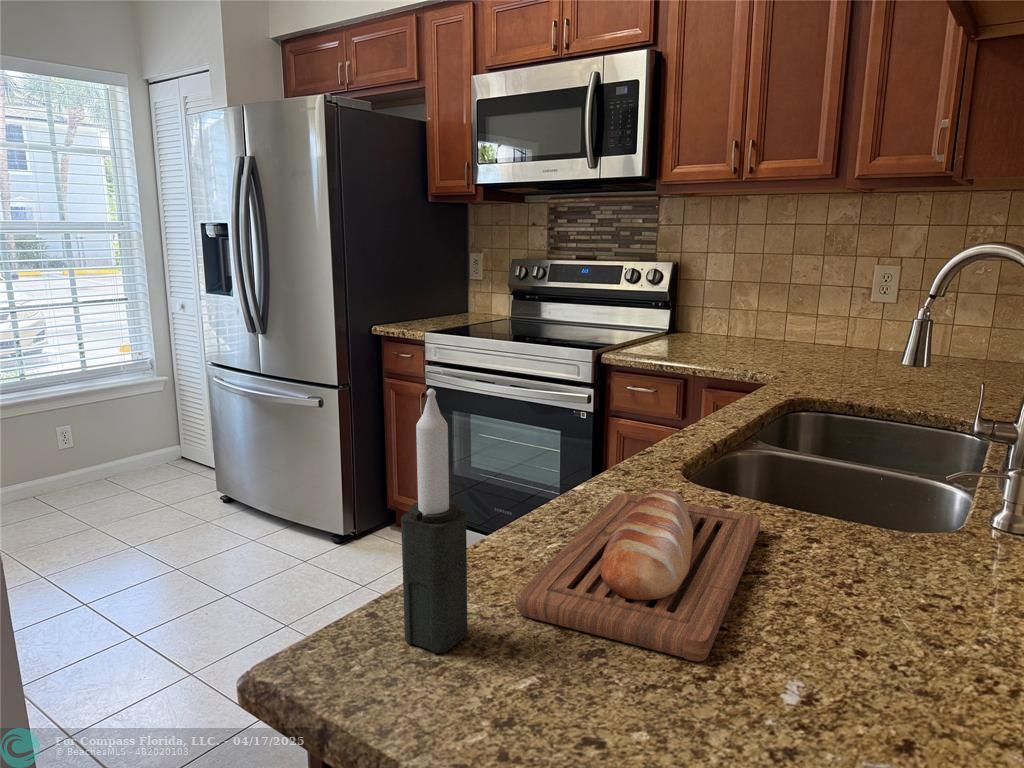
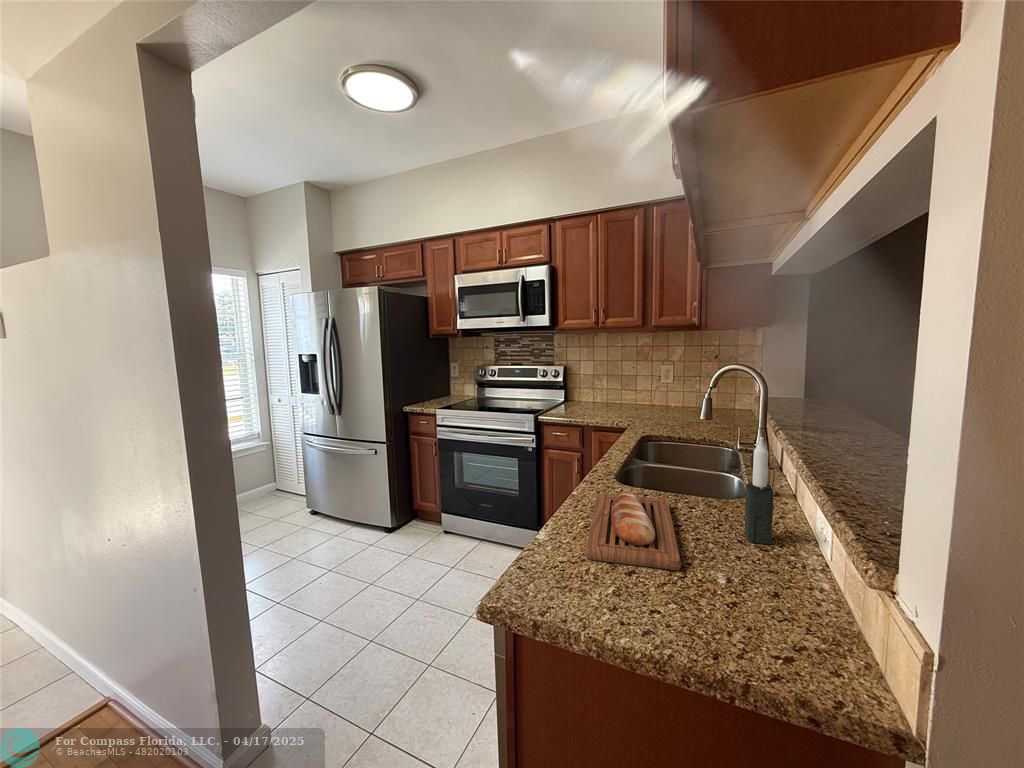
candle: present [401,389,468,653] -> present [744,437,774,545]

